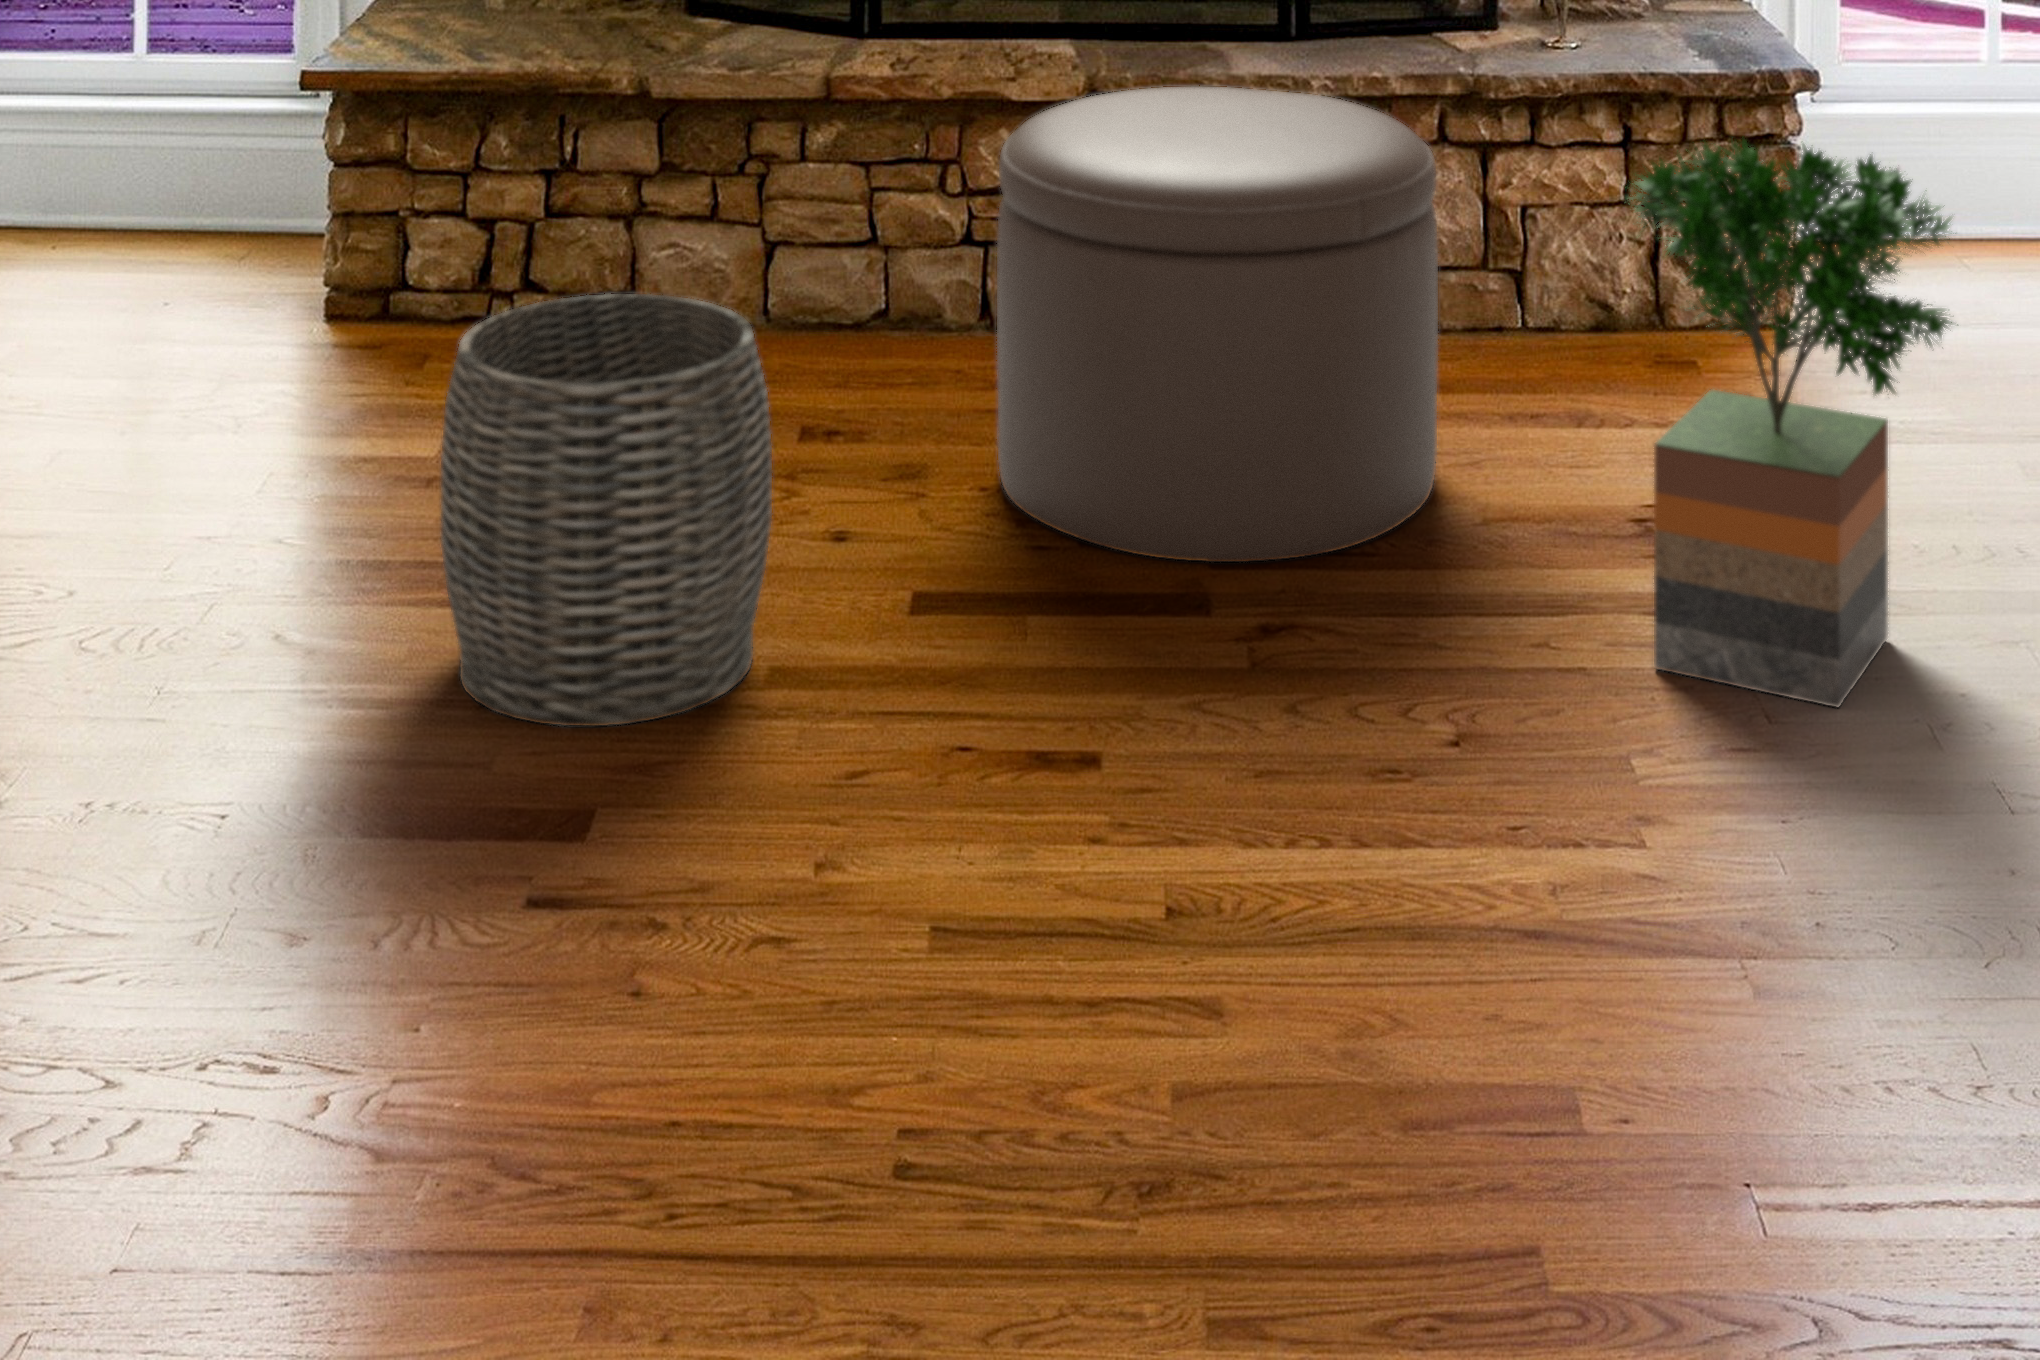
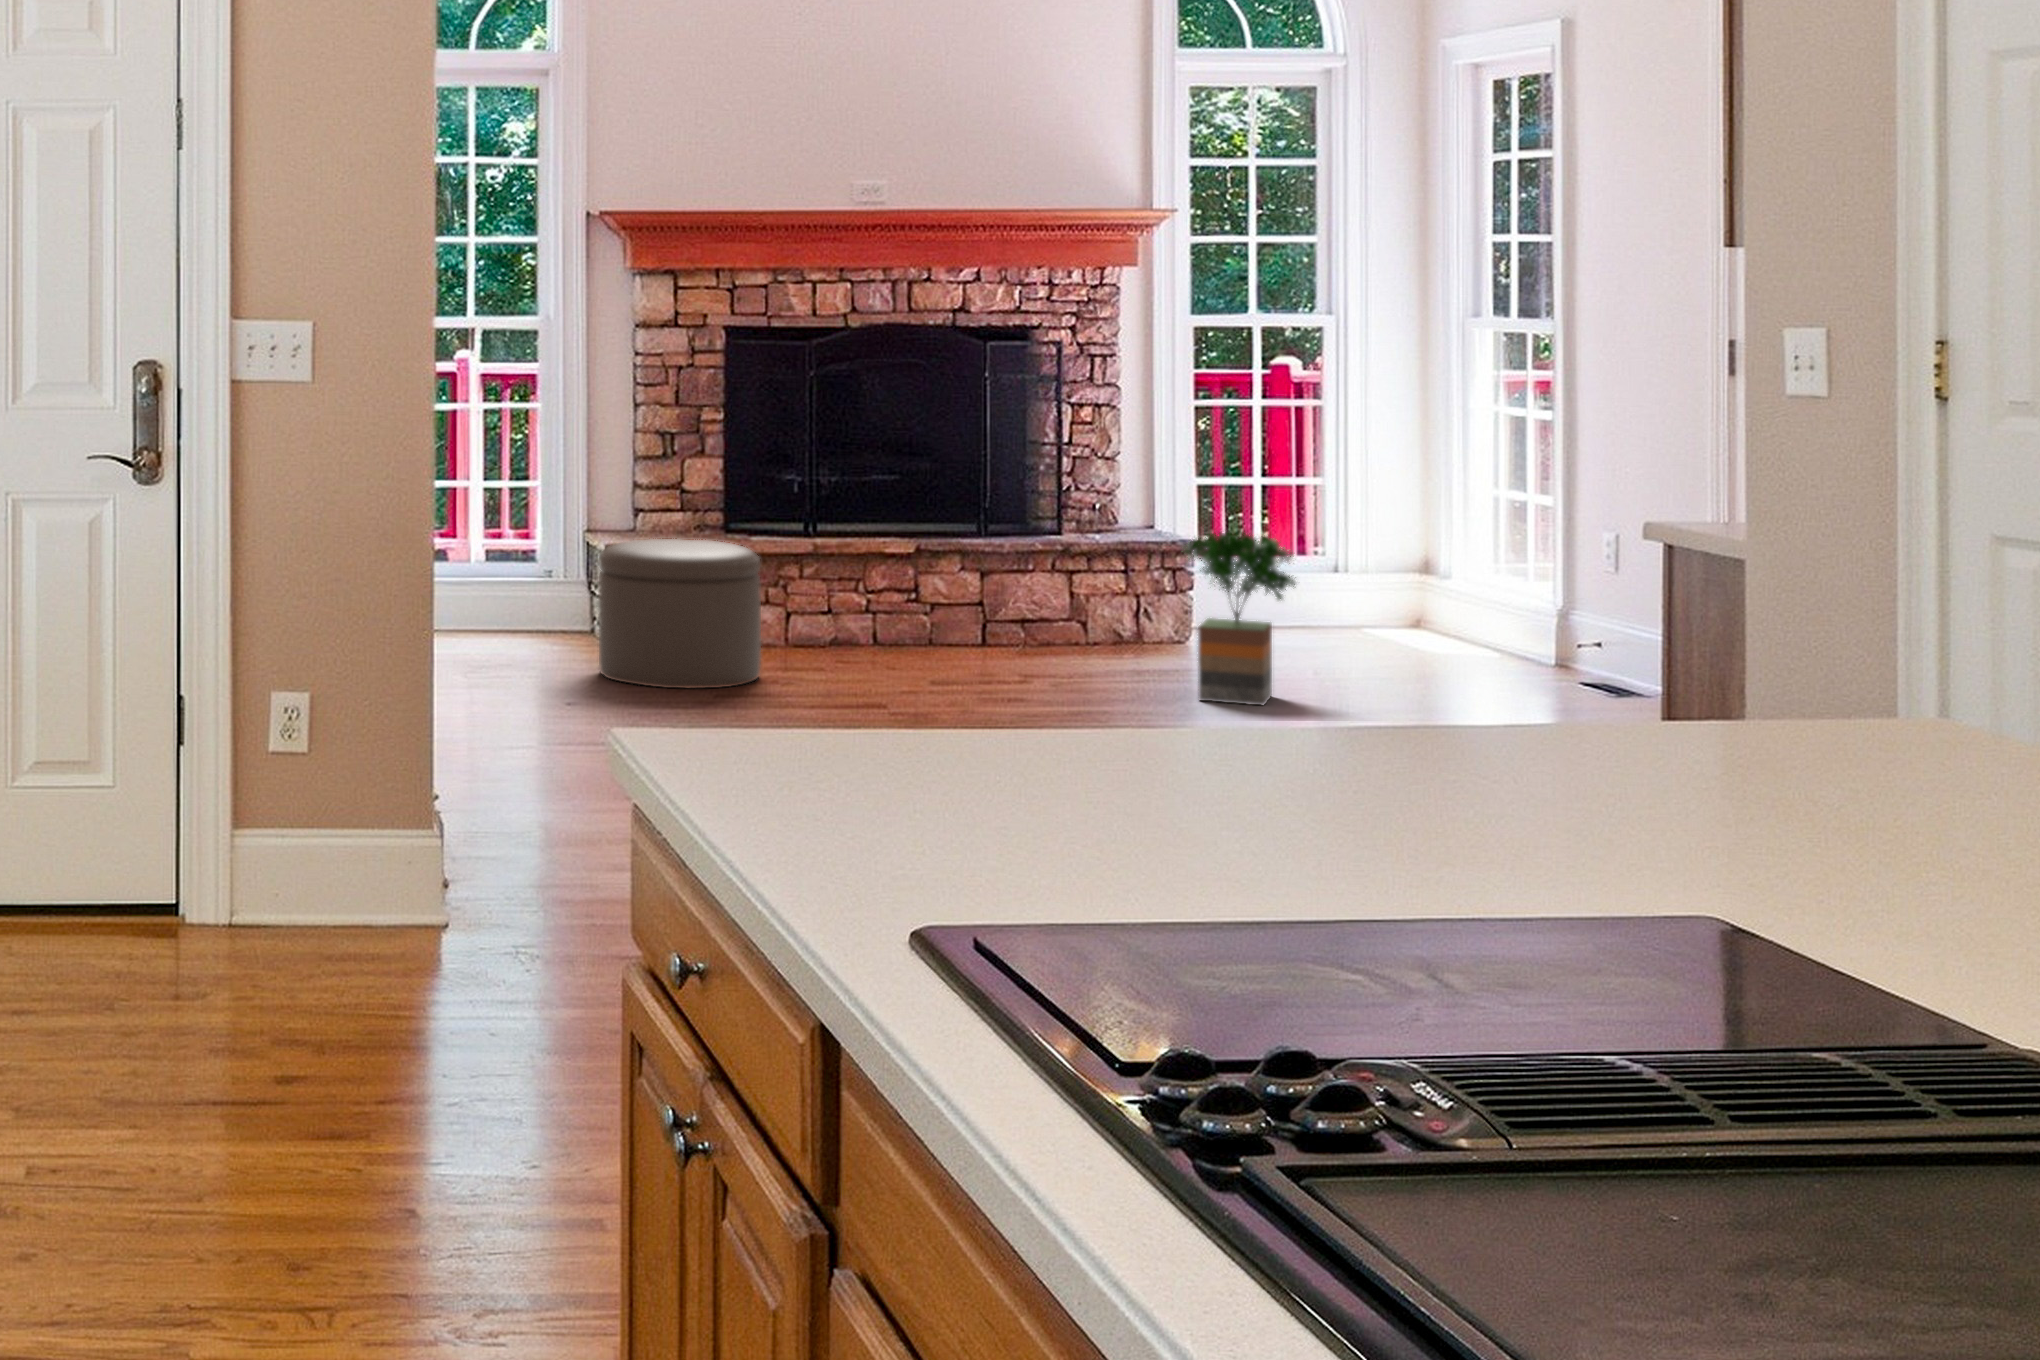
ottoman: present [997,86,1438,562] -> present [598,539,761,689]
woven basket: present [441,294,772,726] -> none [797,587,908,710]

